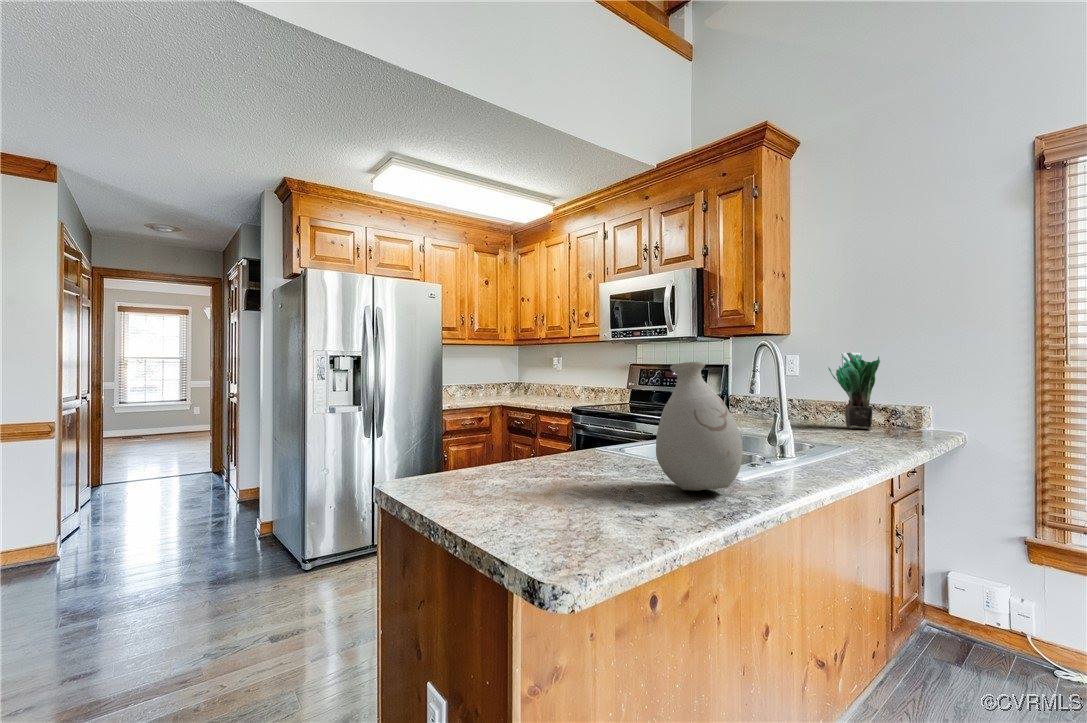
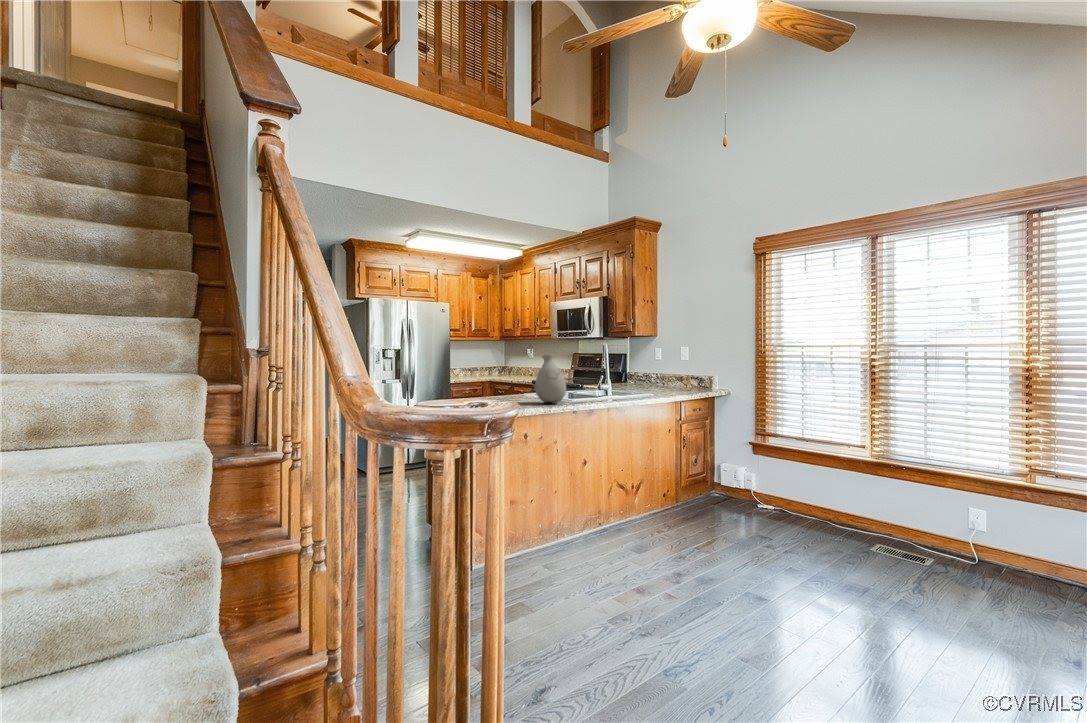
potted plant: present [828,352,880,429] -> none [664,348,687,389]

